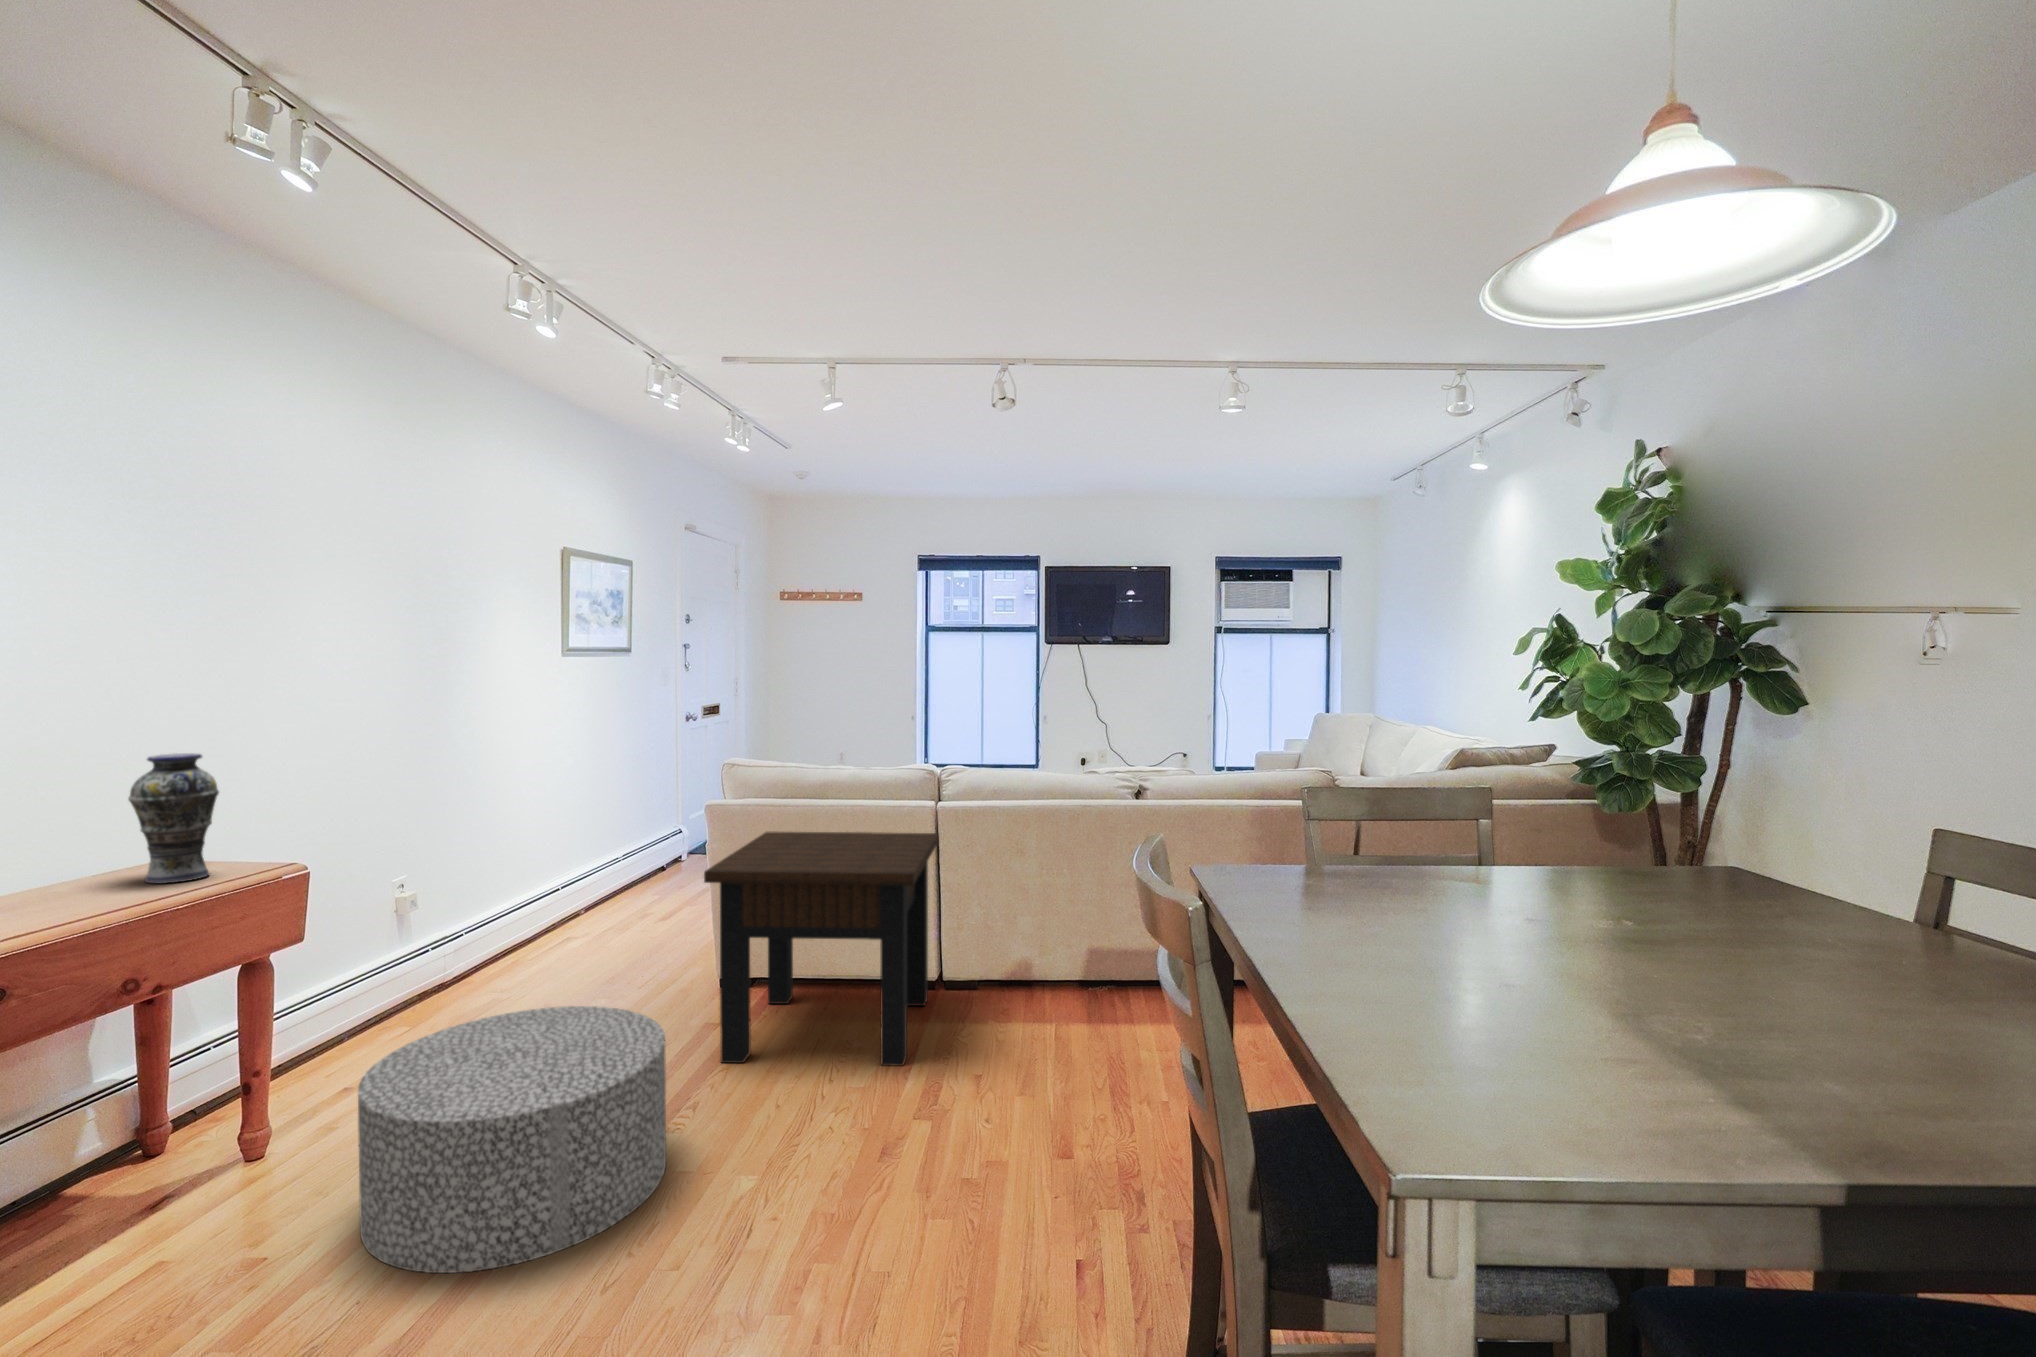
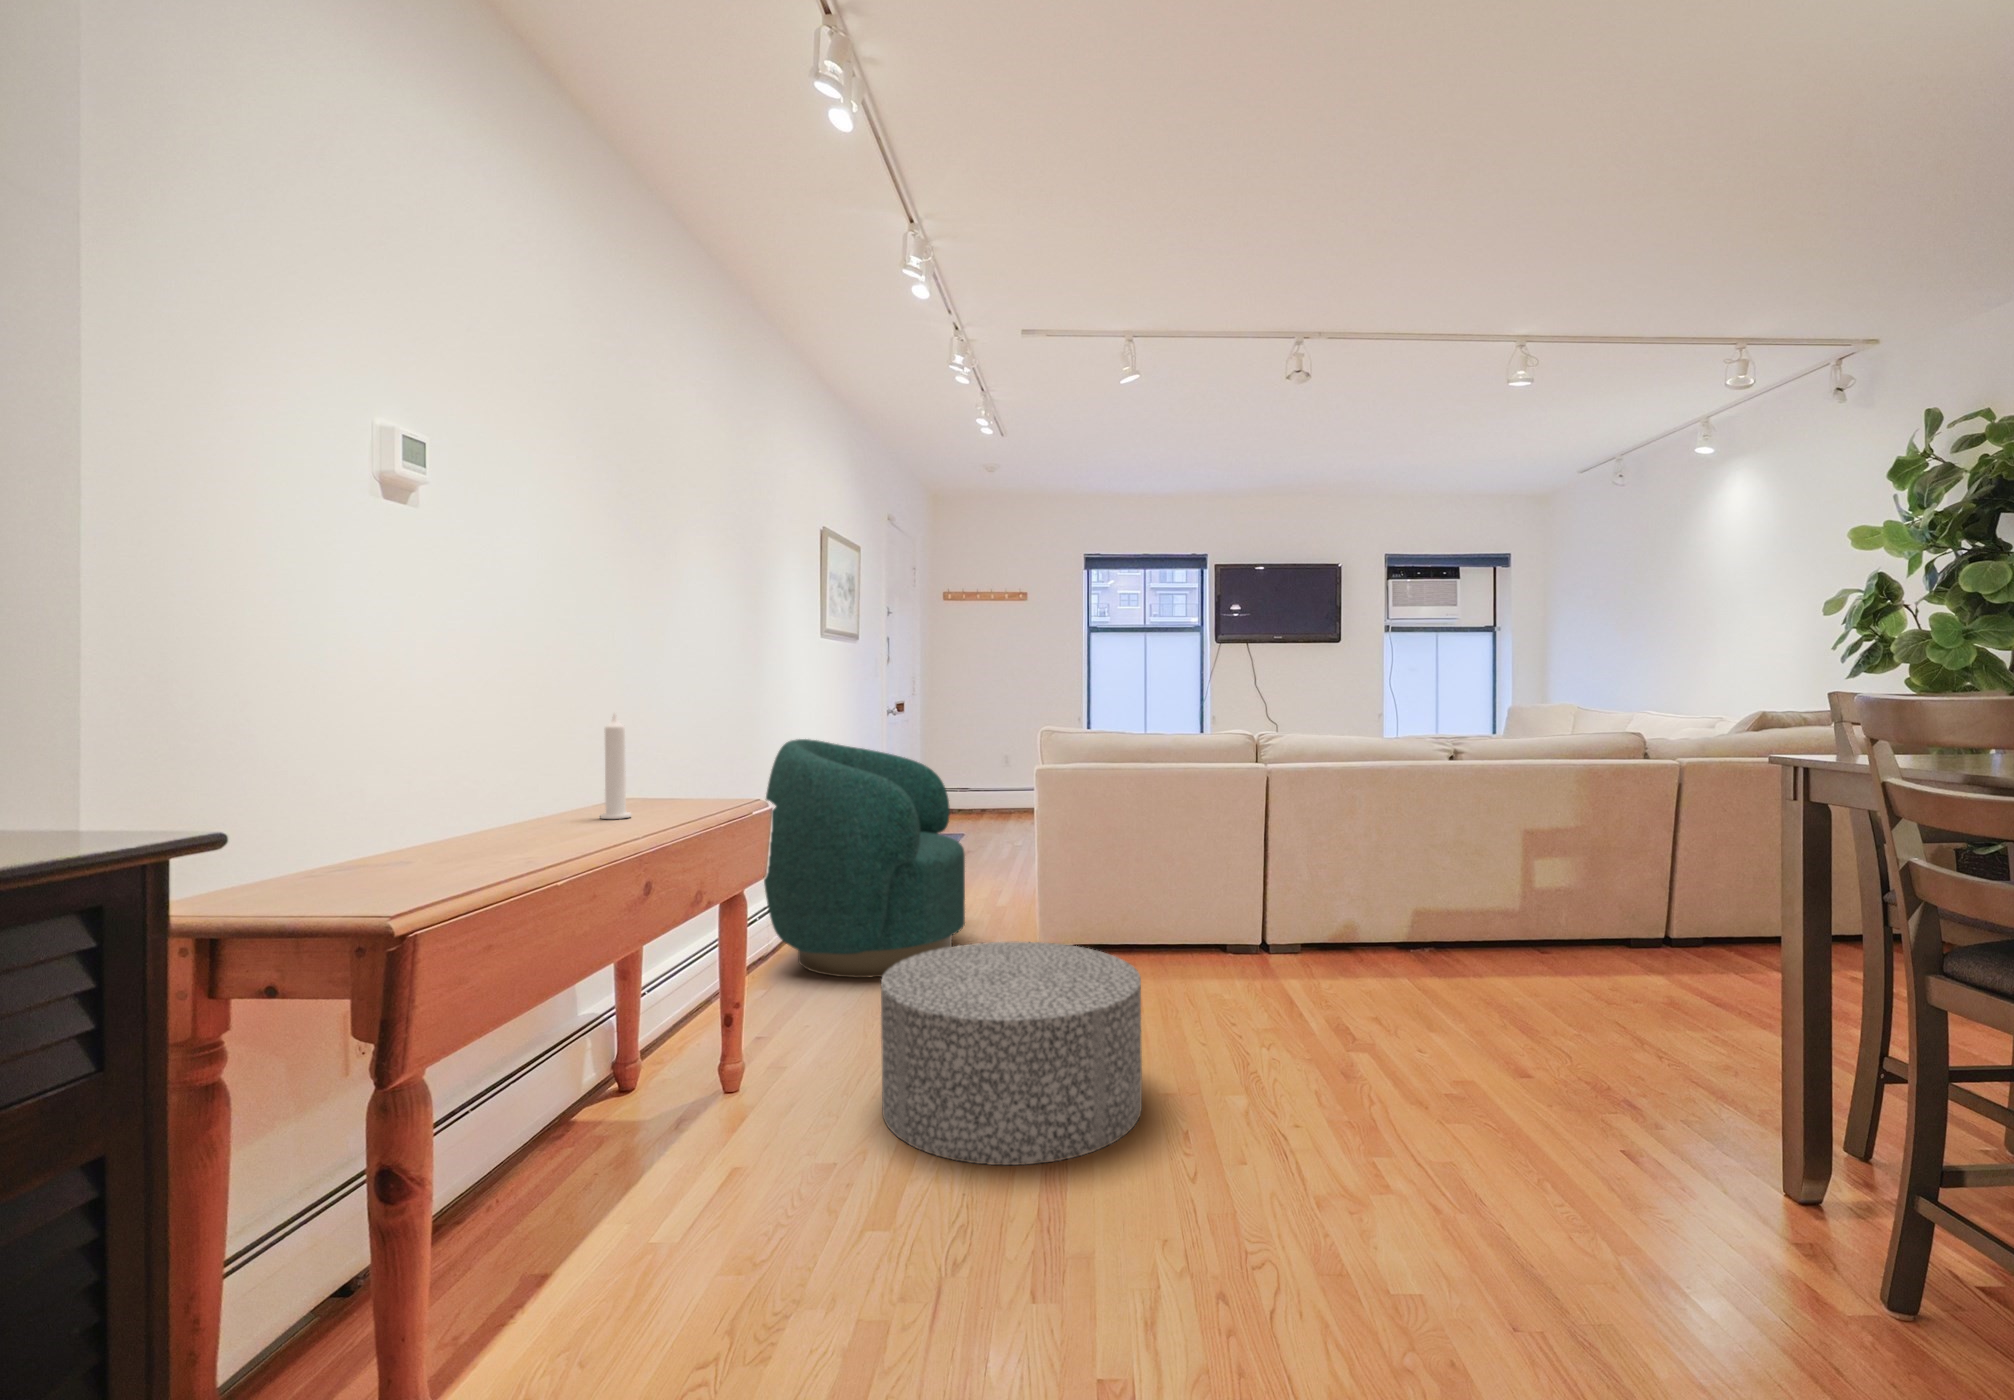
vase: present [128,753,219,884] -> none [645,692,713,812]
armchair: none [415,768,651,1020] -> present [763,739,965,978]
candle: none [44,784,89,899] -> present [600,713,632,819]
side table: present [704,832,939,1066] -> none [1087,797,1295,1012]

